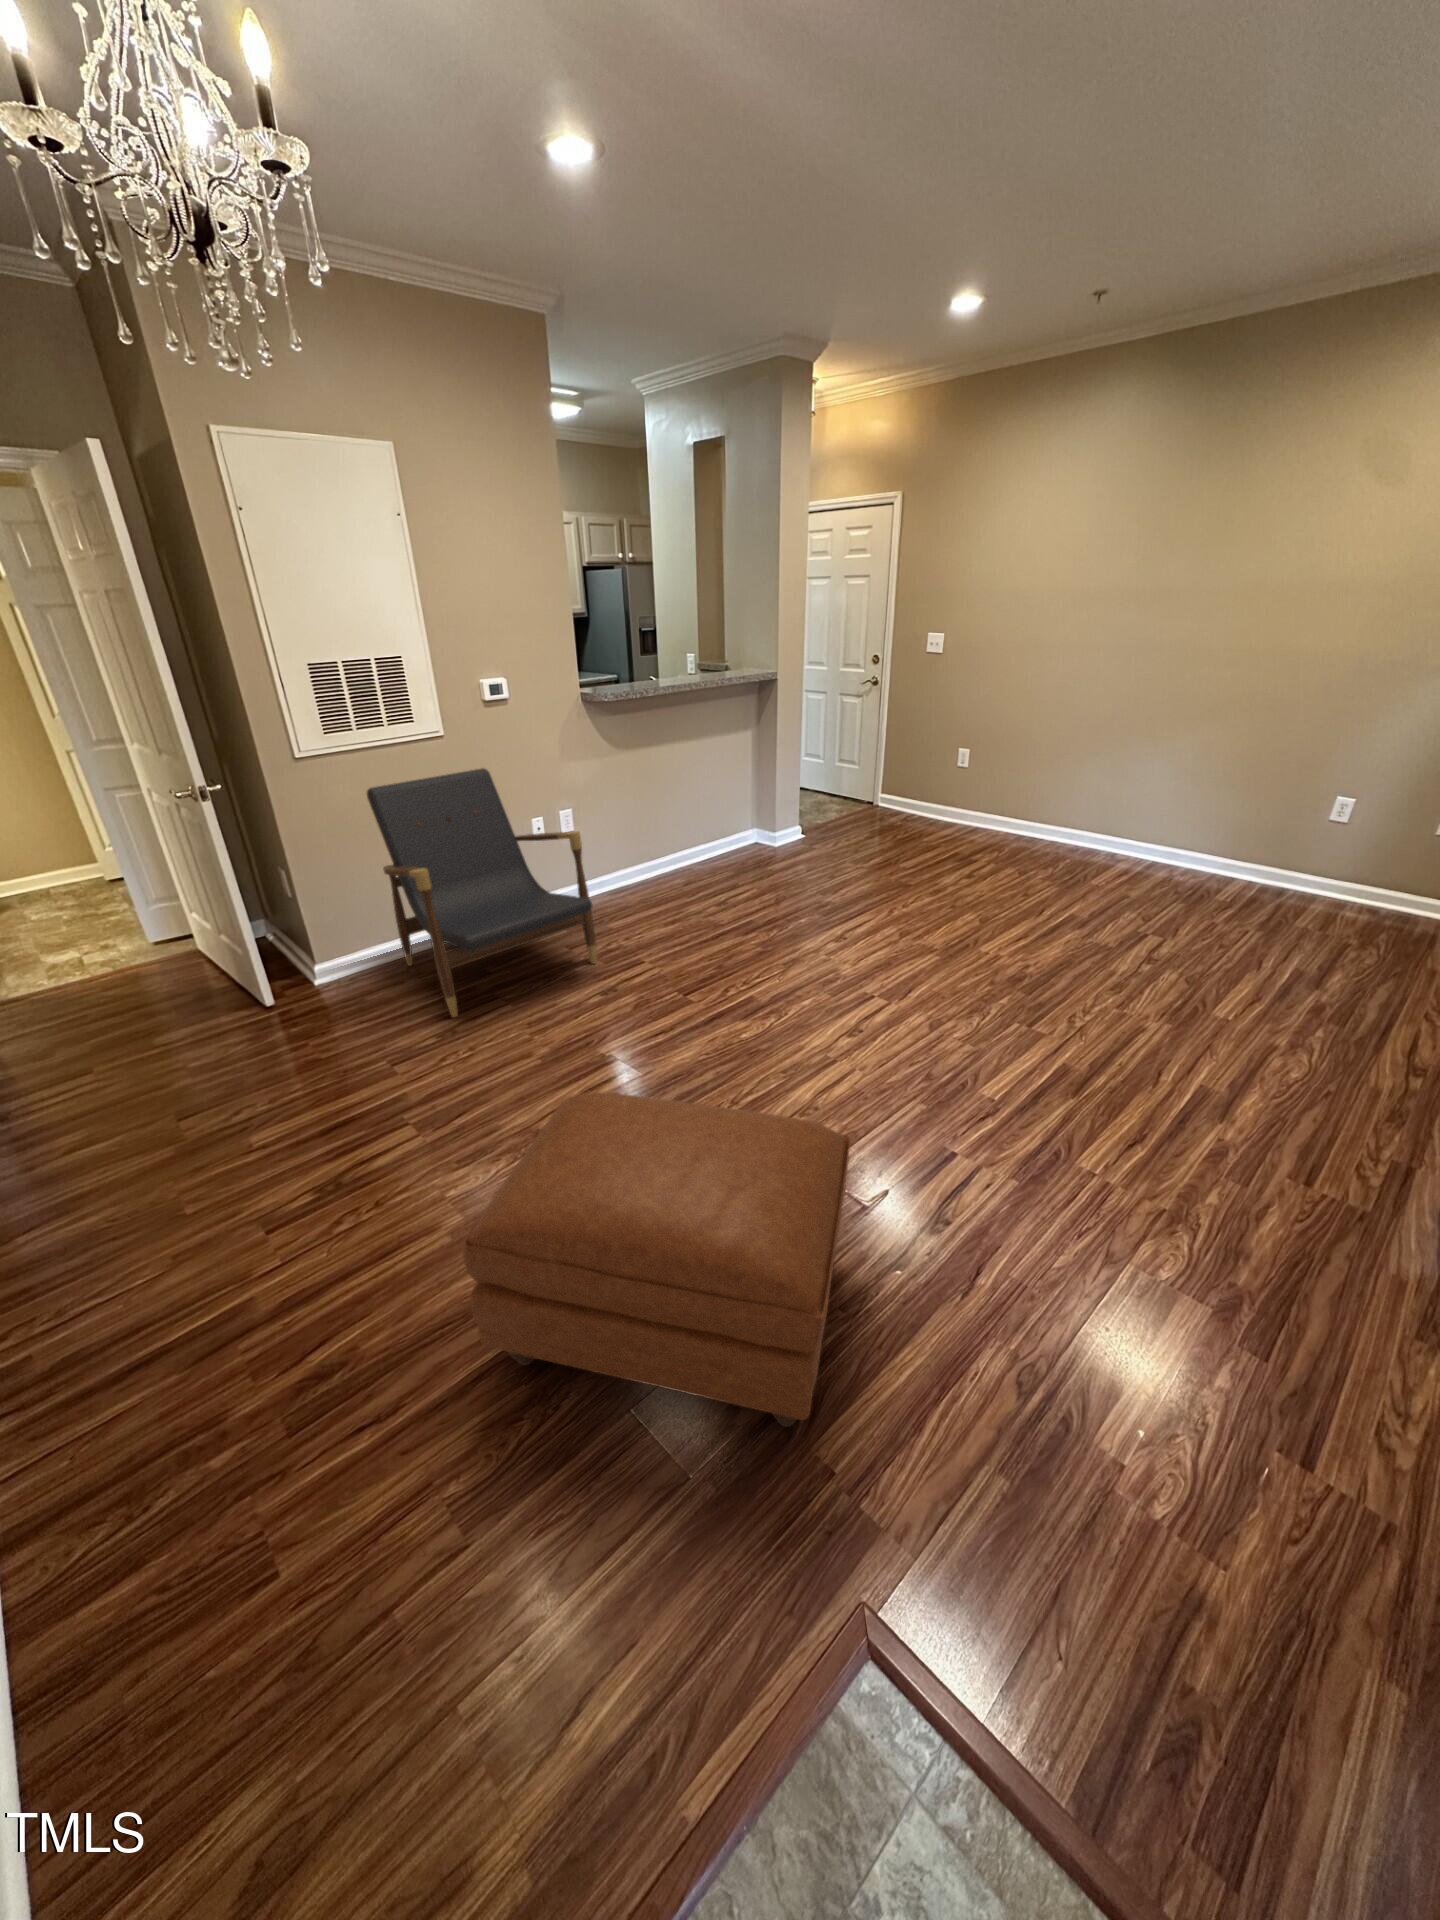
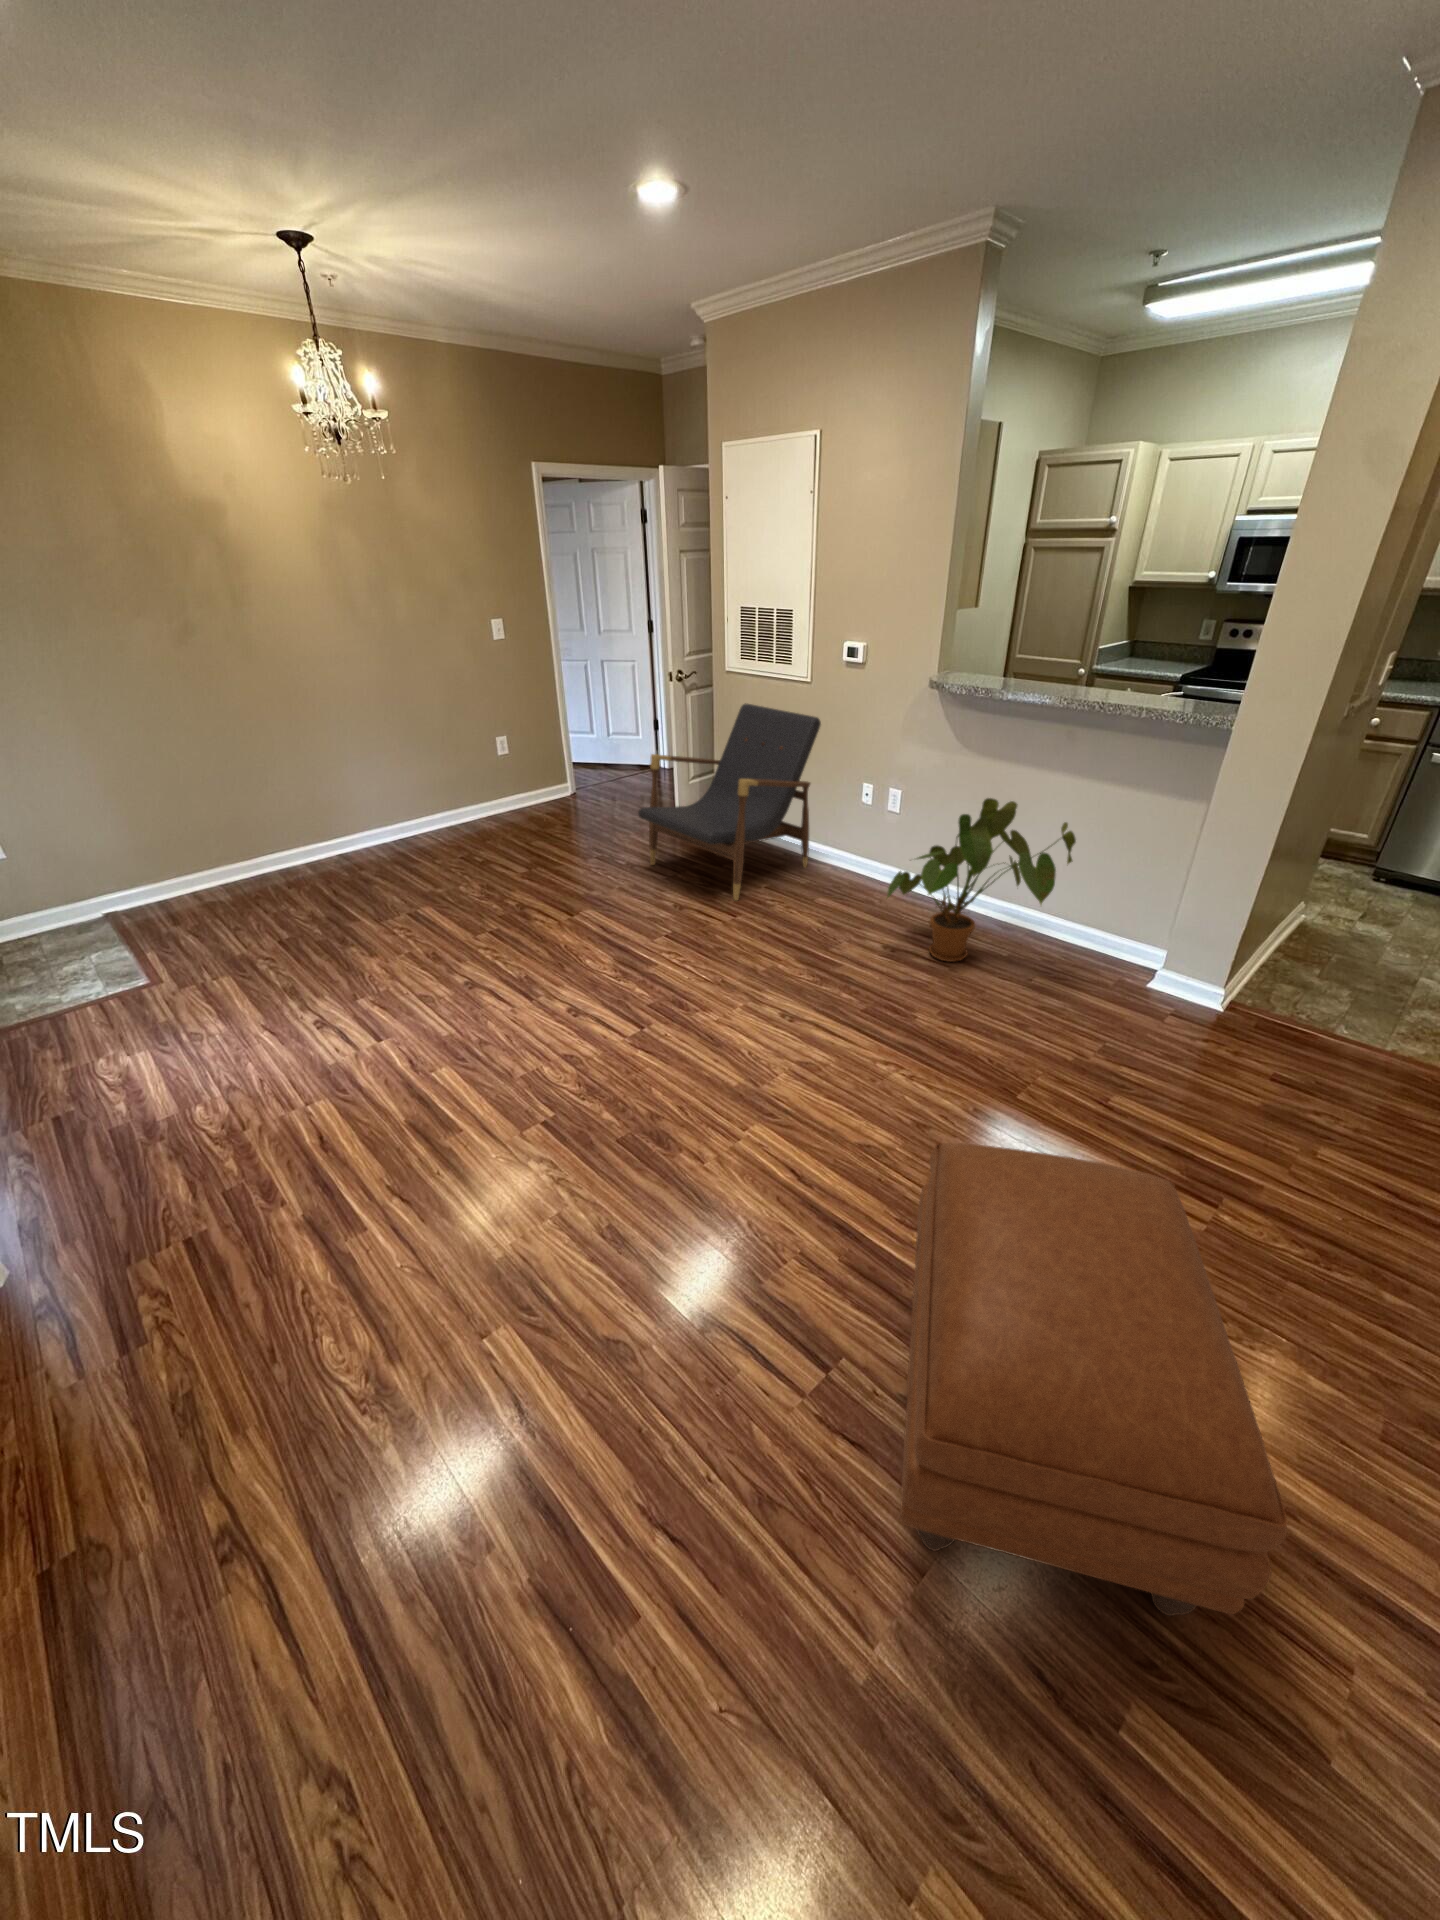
house plant: none [666,765,783,891] -> present [887,798,1076,962]
ottoman: present [463,1092,851,1427] -> present [900,1143,1288,1616]

